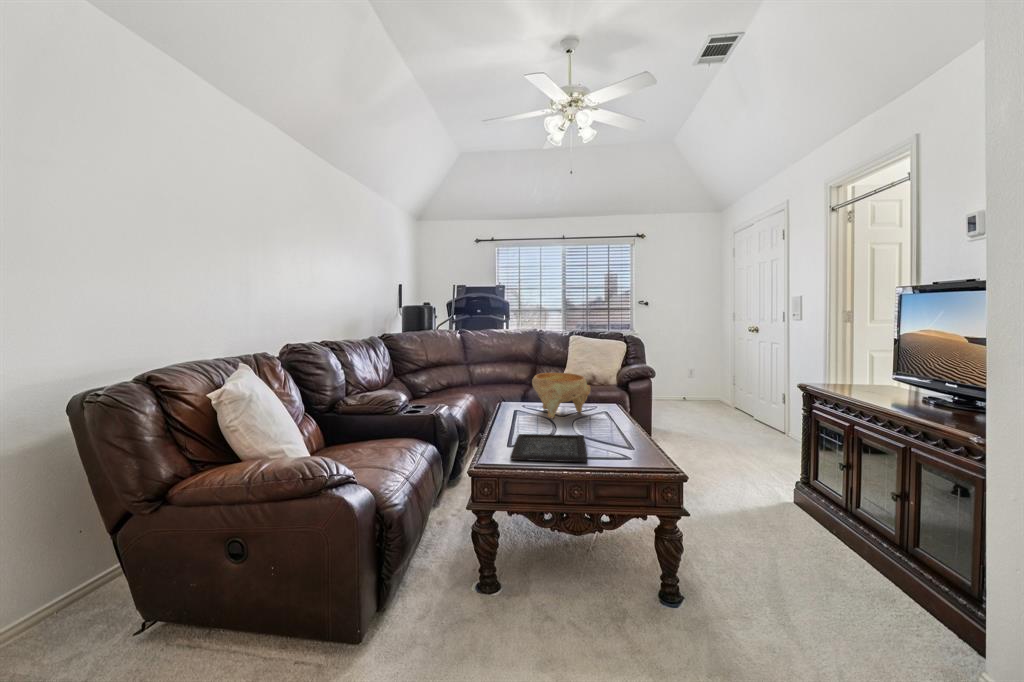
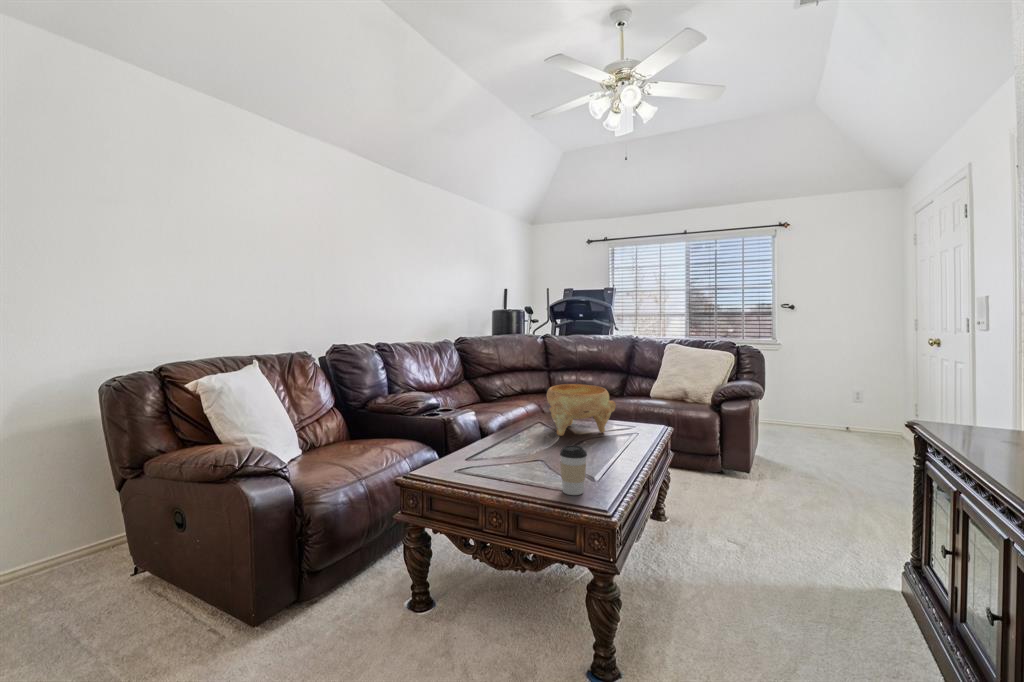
coffee cup: none [616,421,639,461] -> present [560,446,587,495]
tray: present [510,434,587,462] -> none [446,448,559,488]

